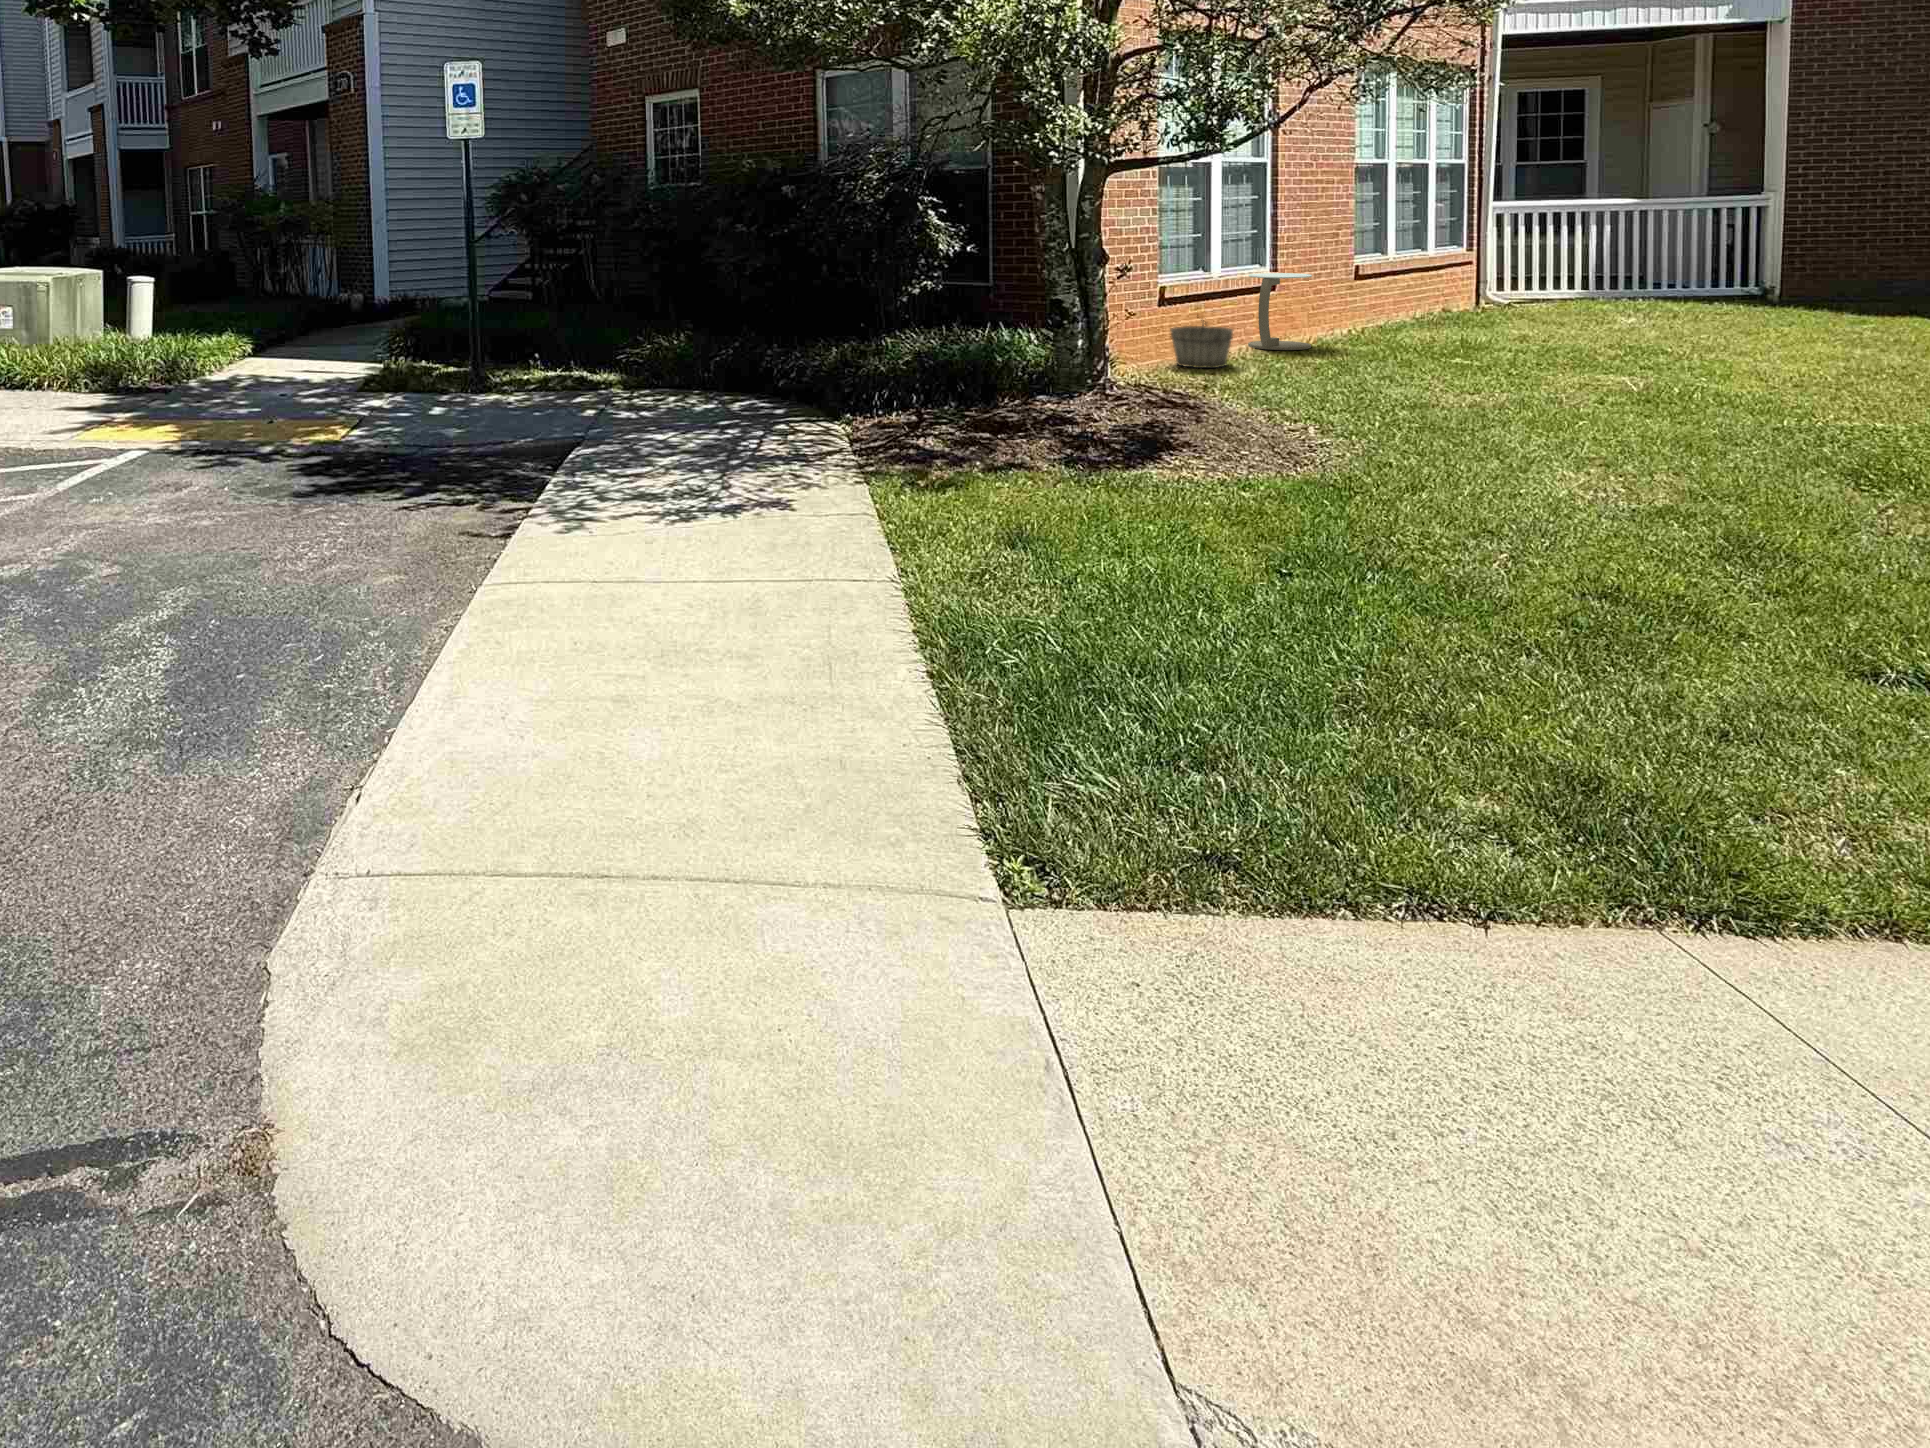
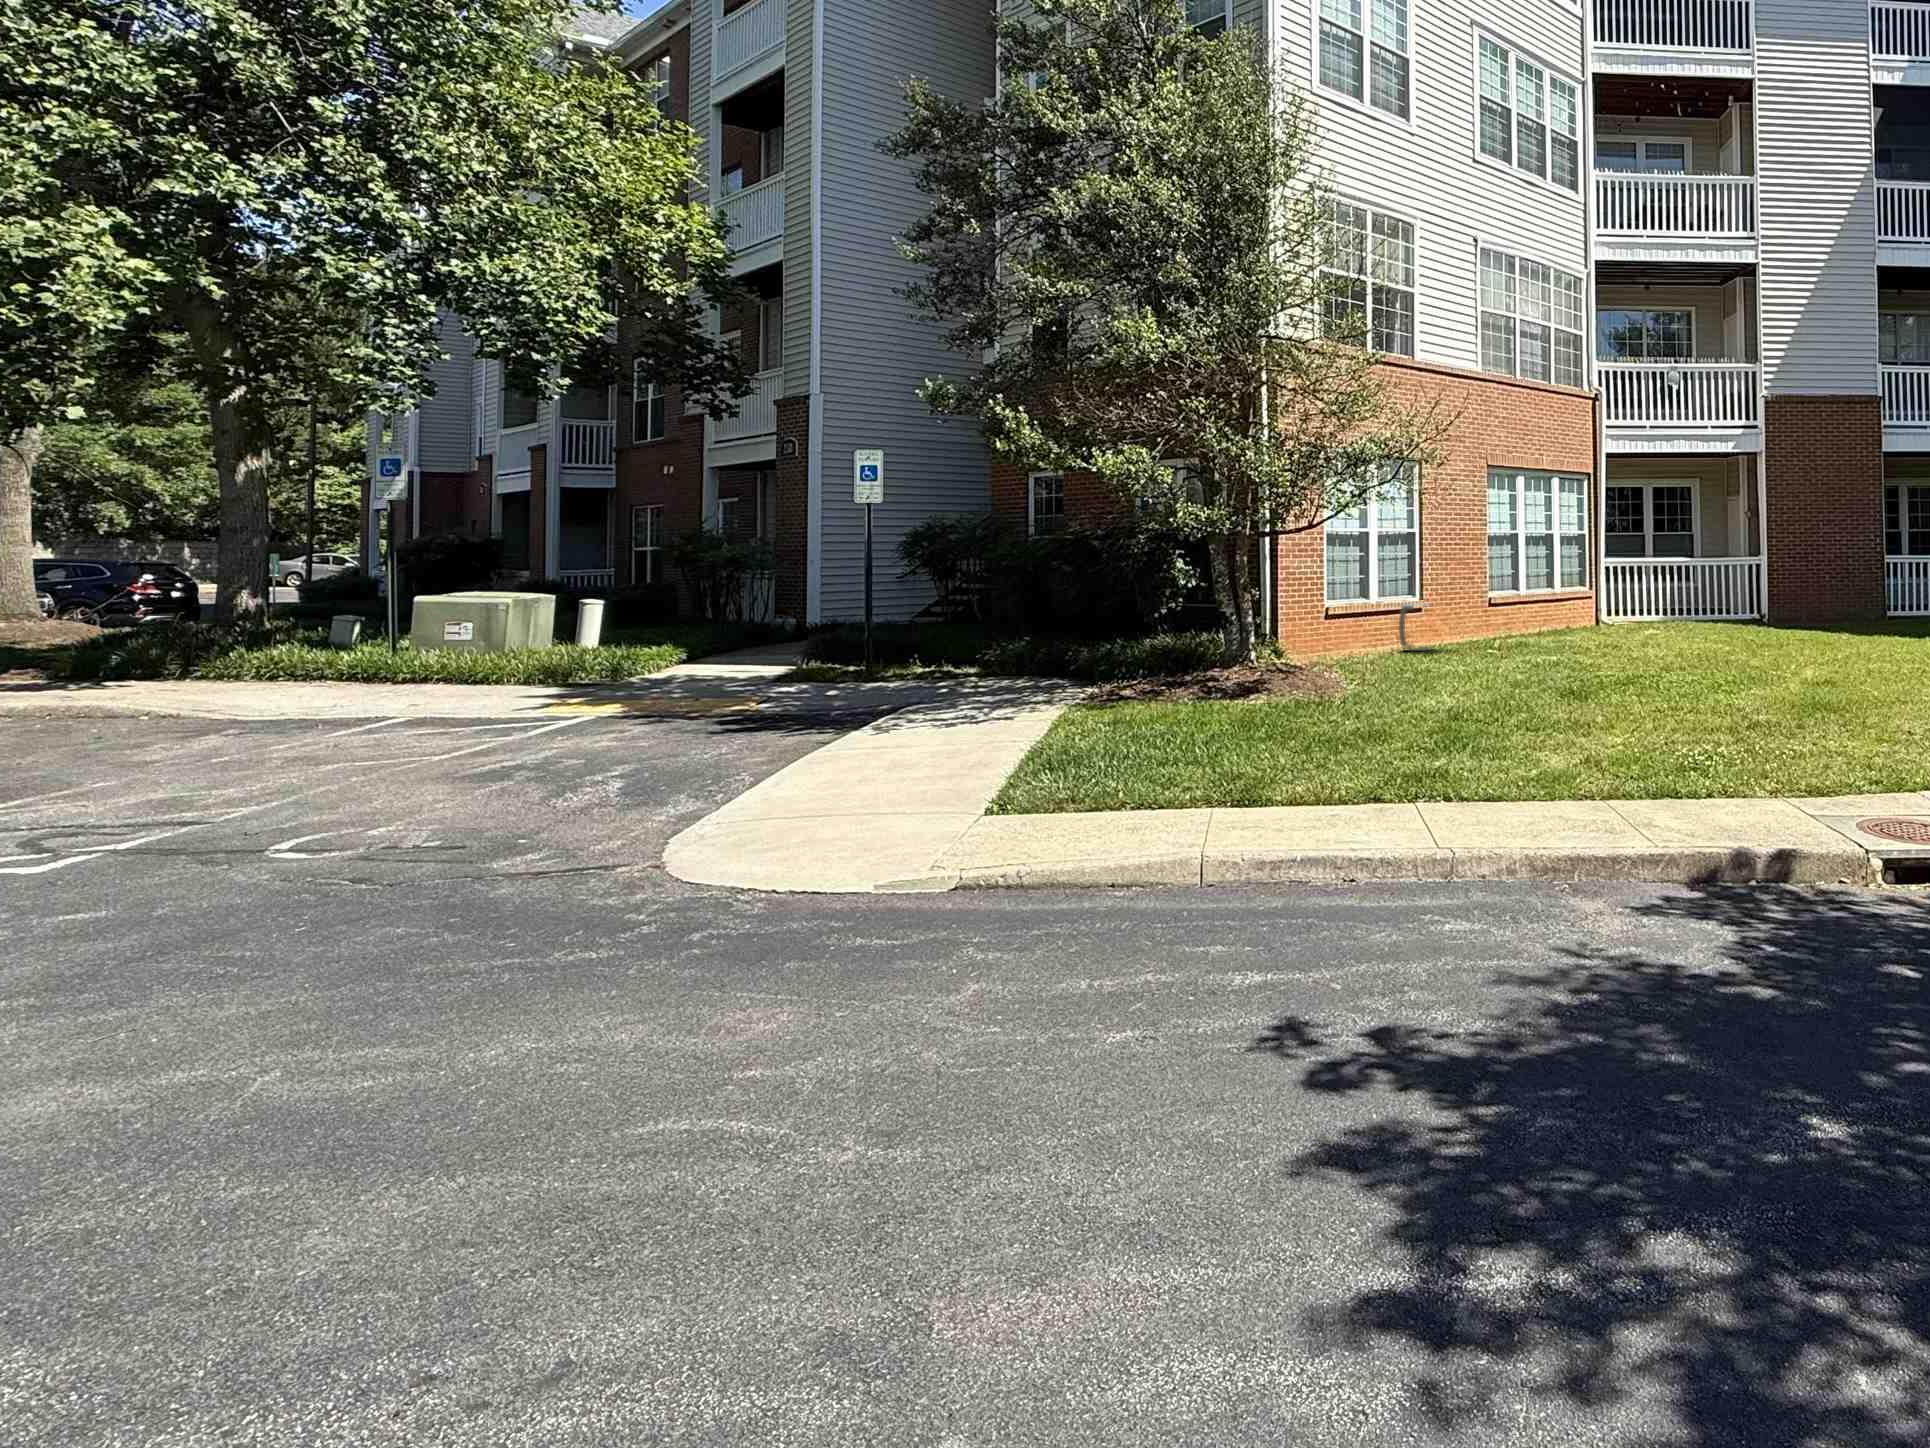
wooden bucket: present [1170,320,1233,368] -> none [1334,627,1370,659]

